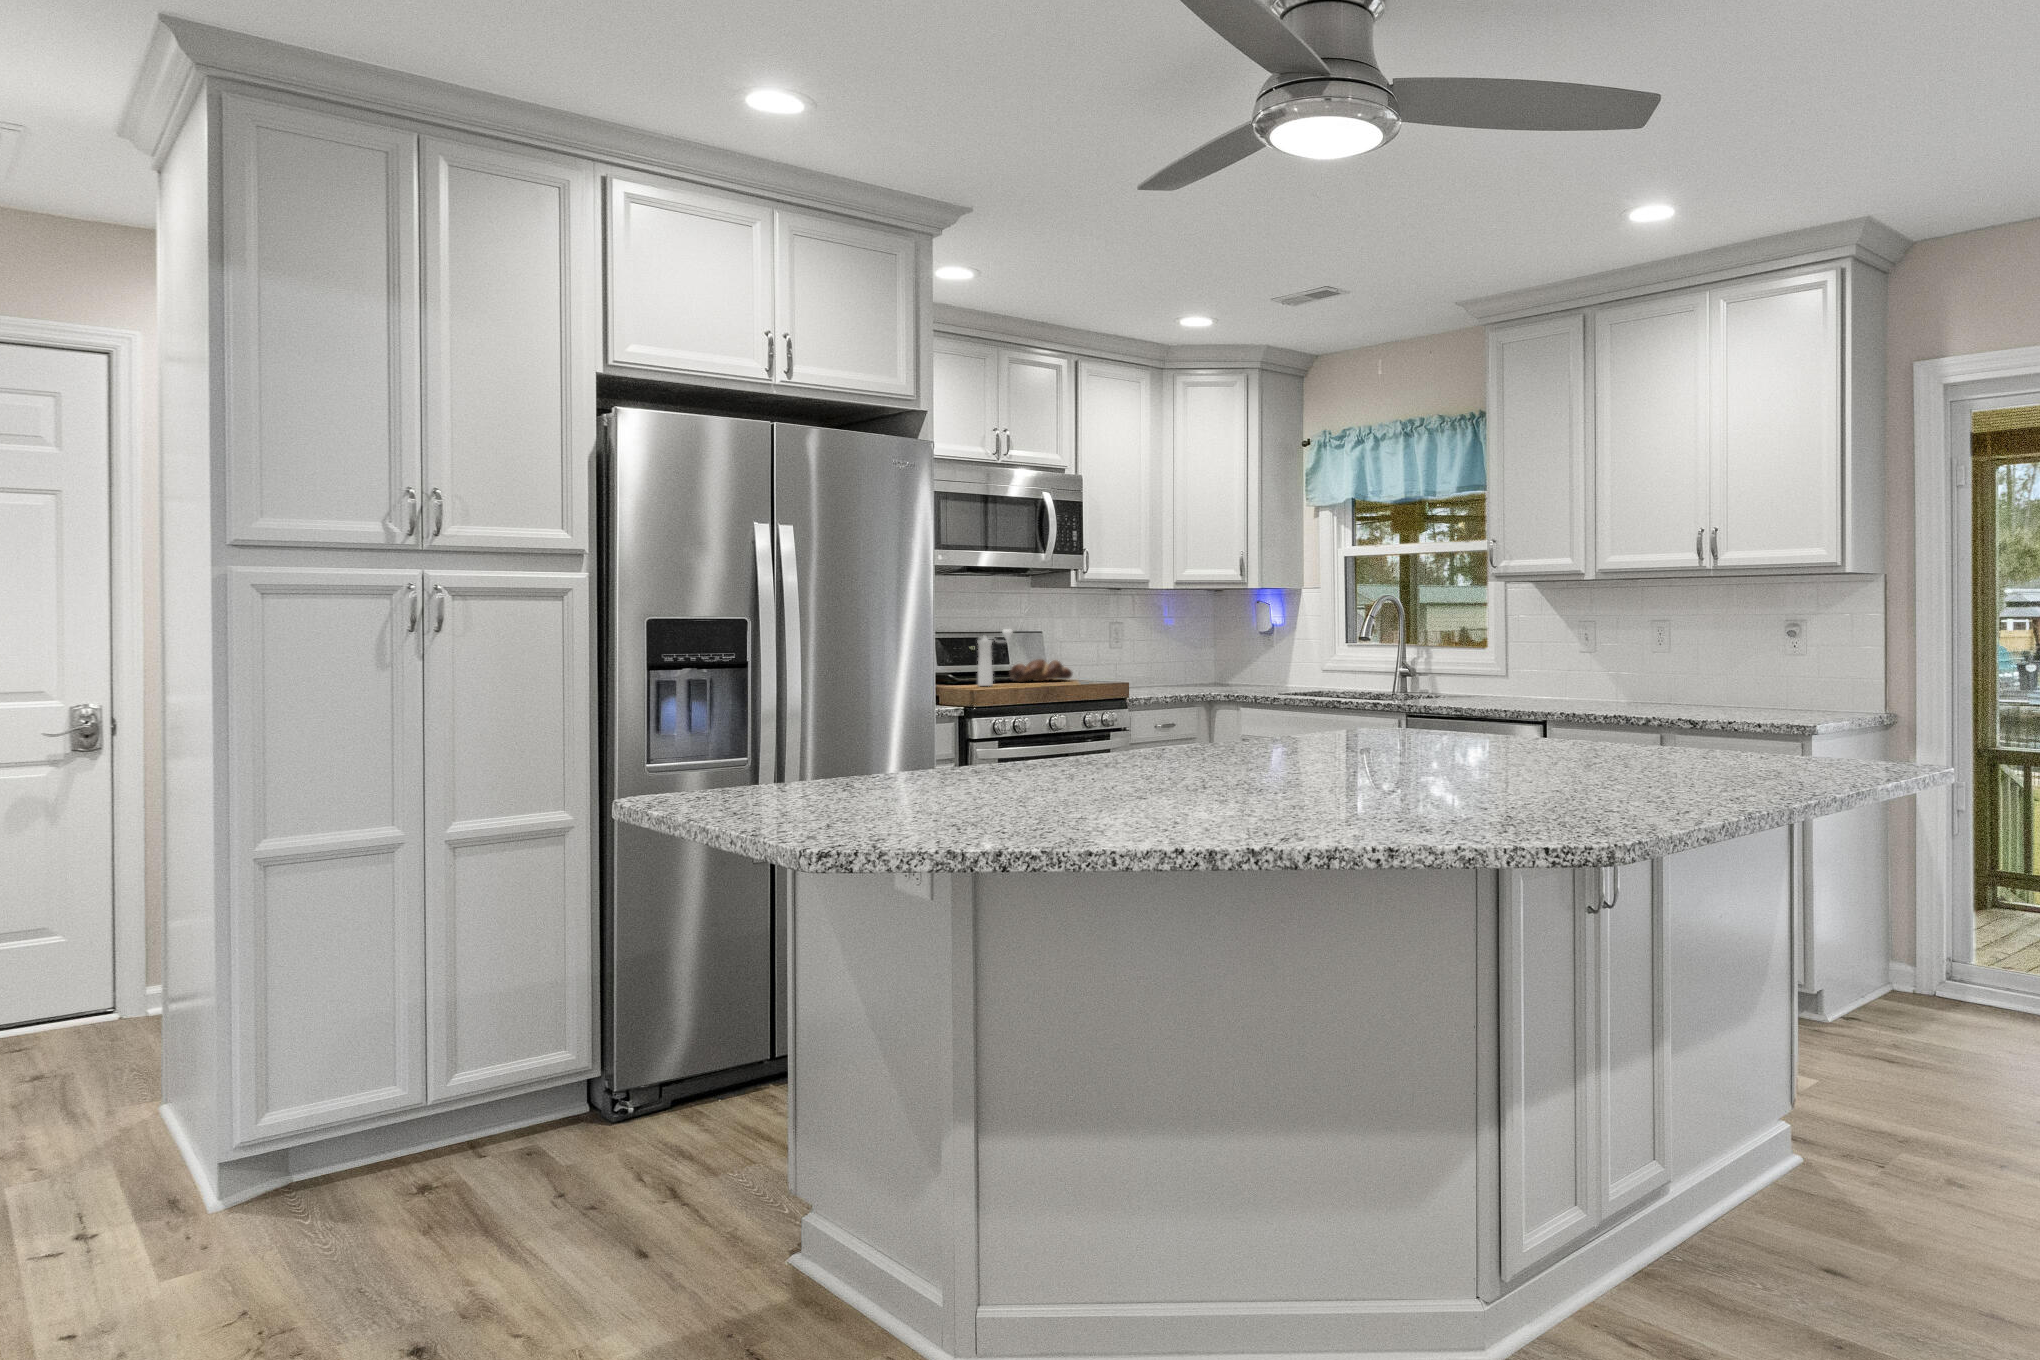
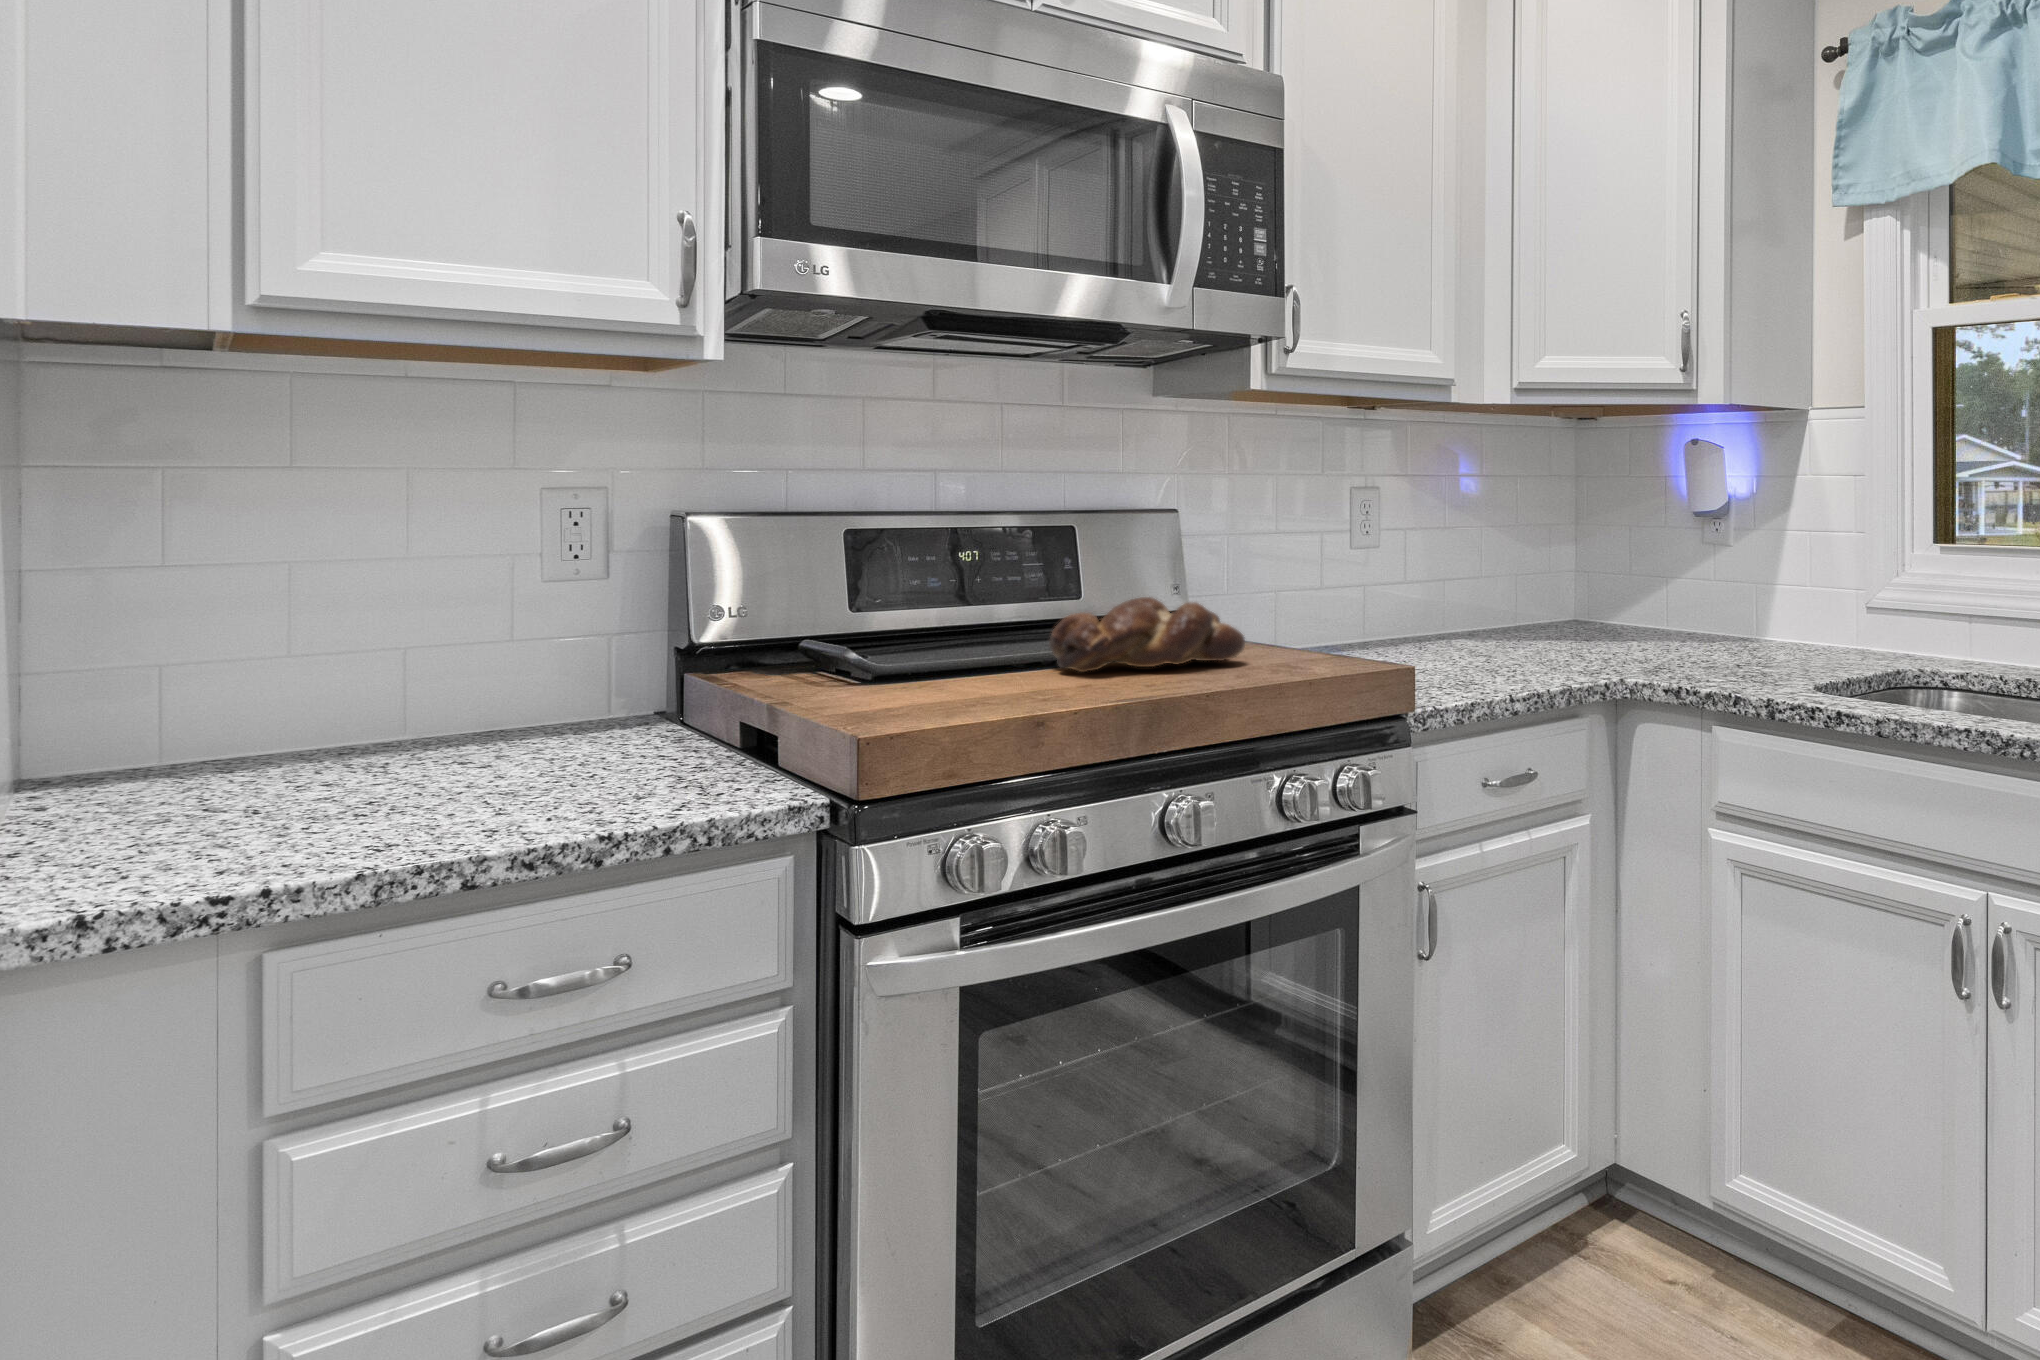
pepper mill: present [978,629,1013,686] -> none [914,506,1048,705]

